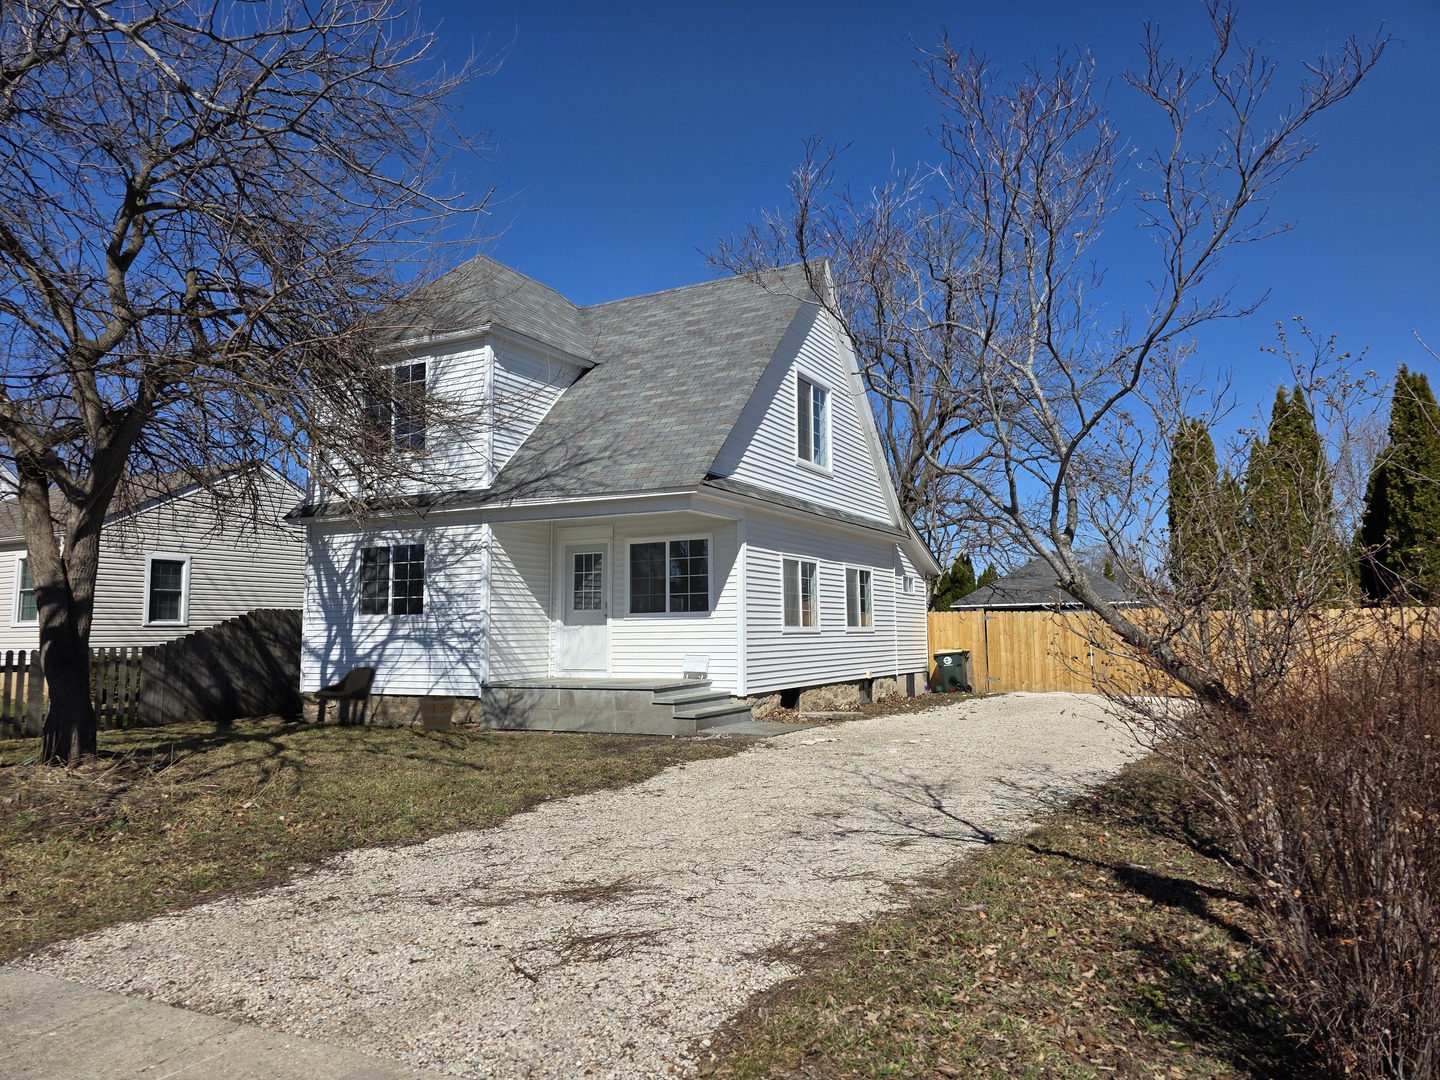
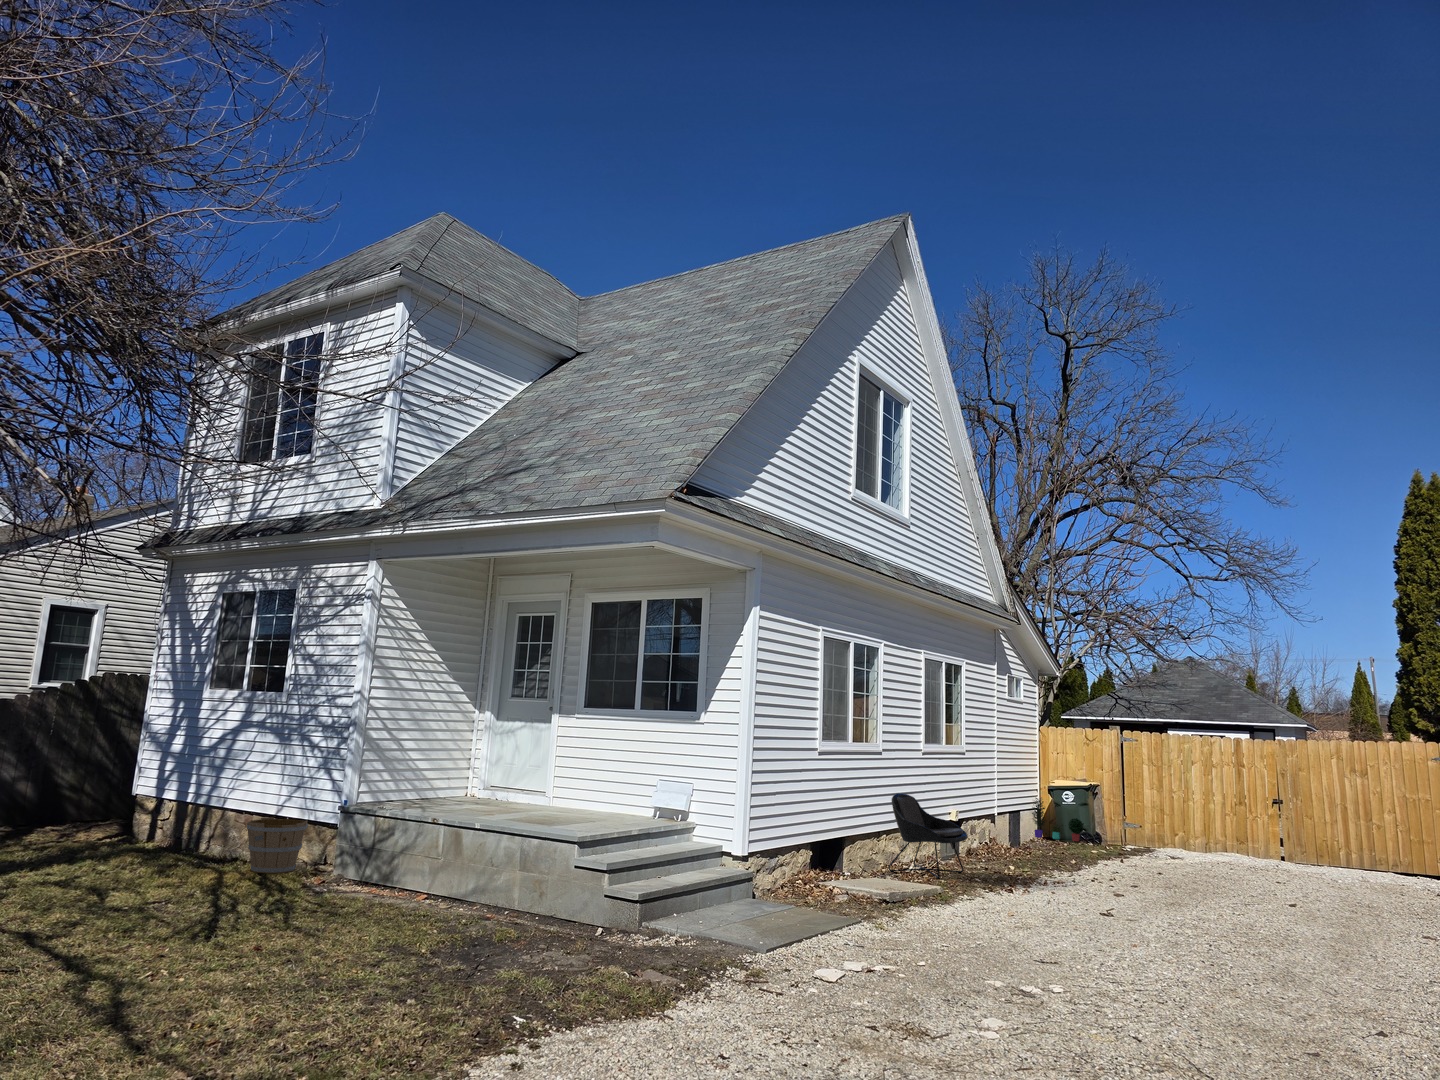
lounge chair: present [313,666,377,726] -> present [888,793,968,879]

